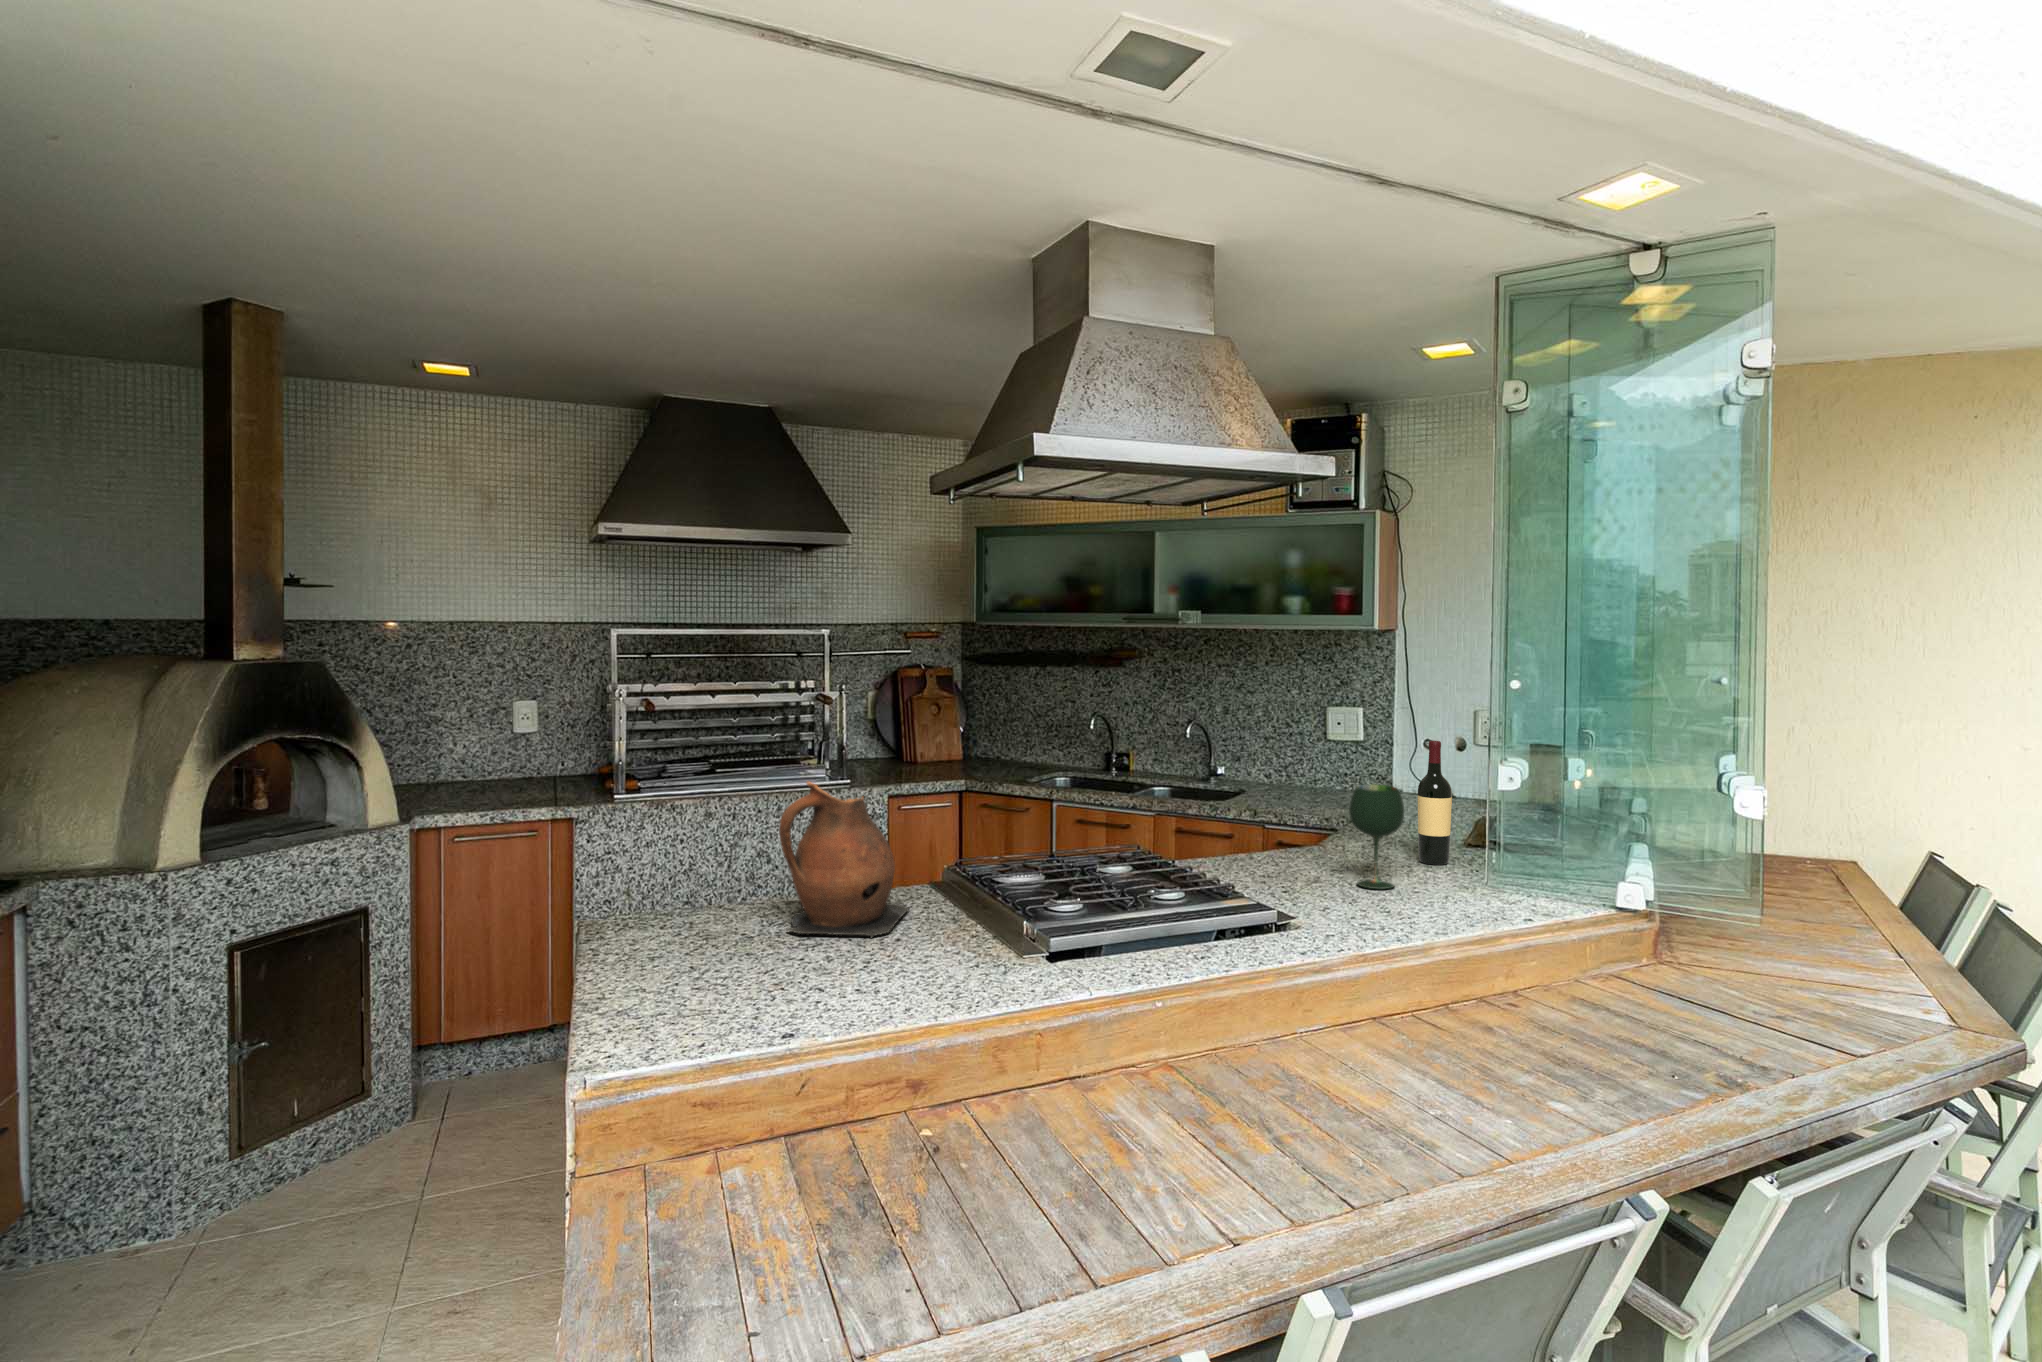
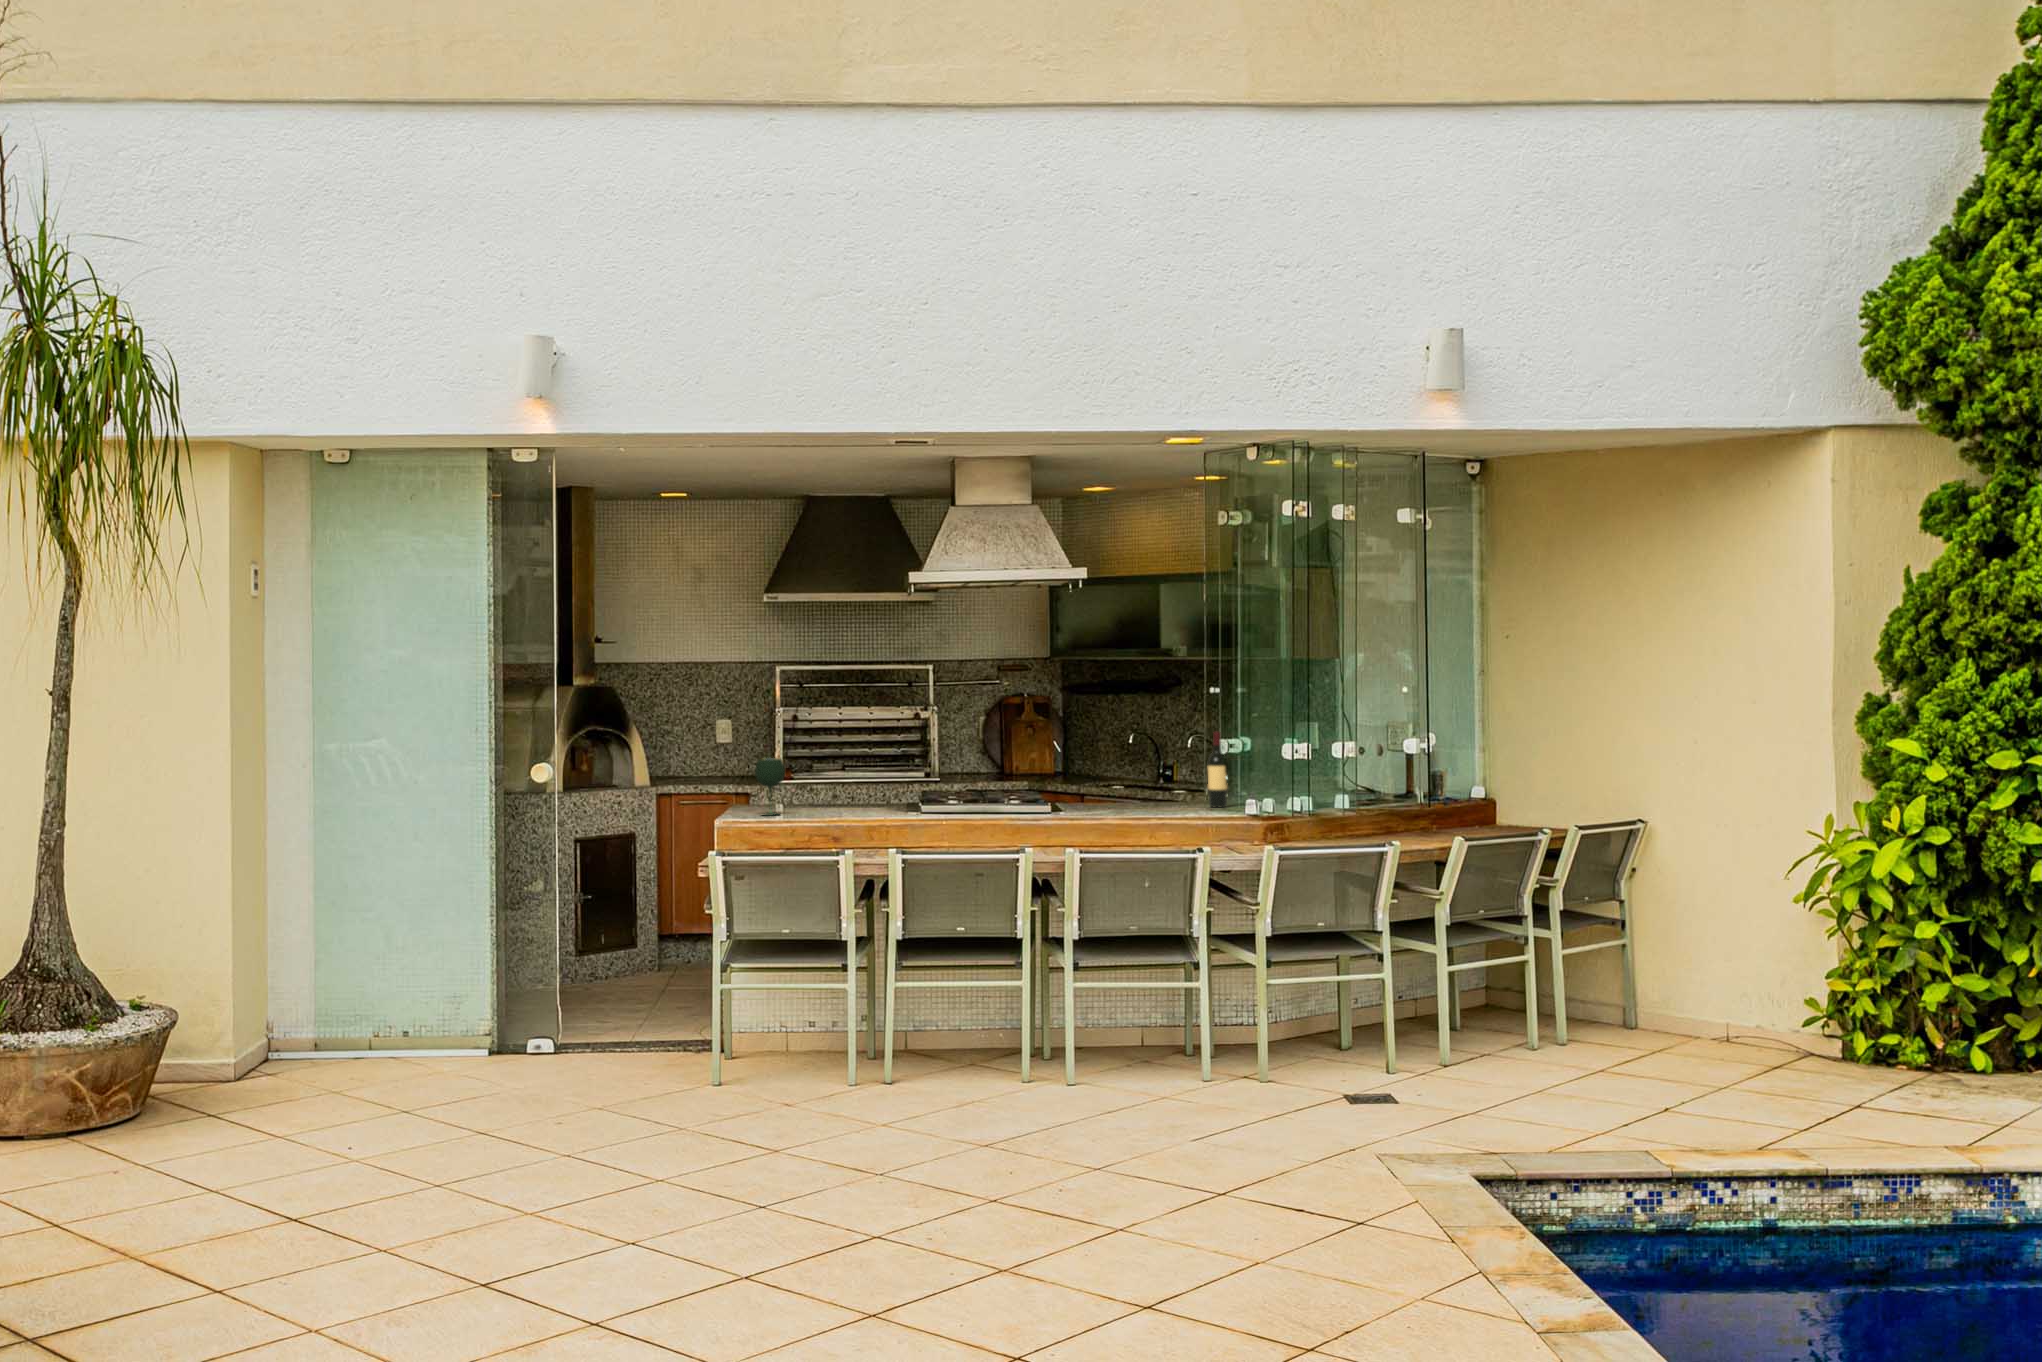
ceramic pitcher: present [779,781,909,938] -> none [821,742,889,815]
wine glass: present [1349,784,1404,889] -> present [755,758,785,816]

